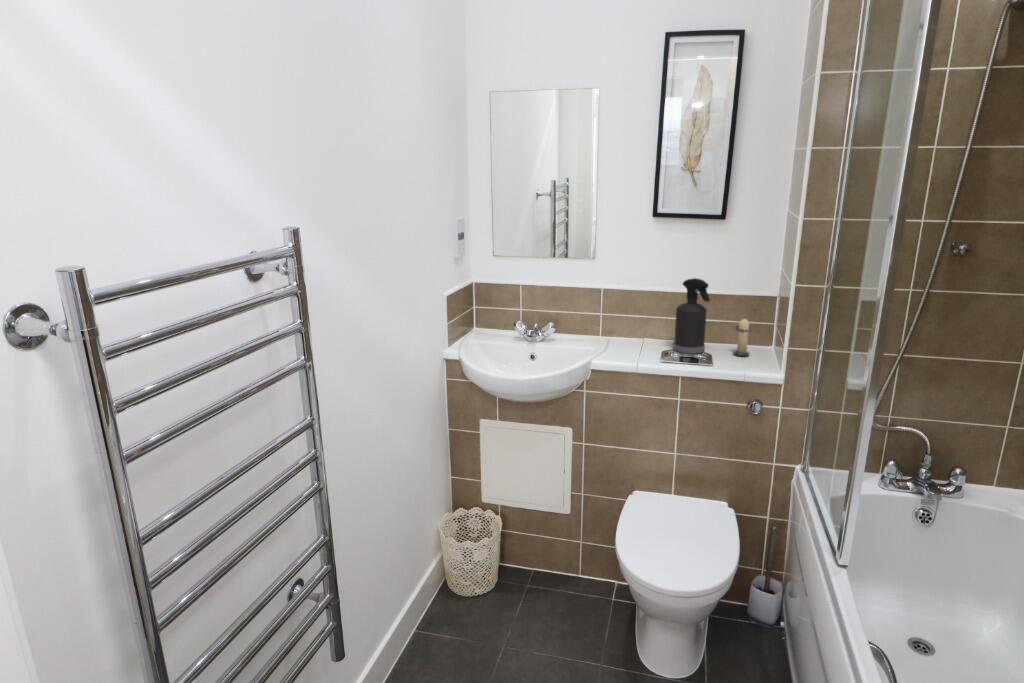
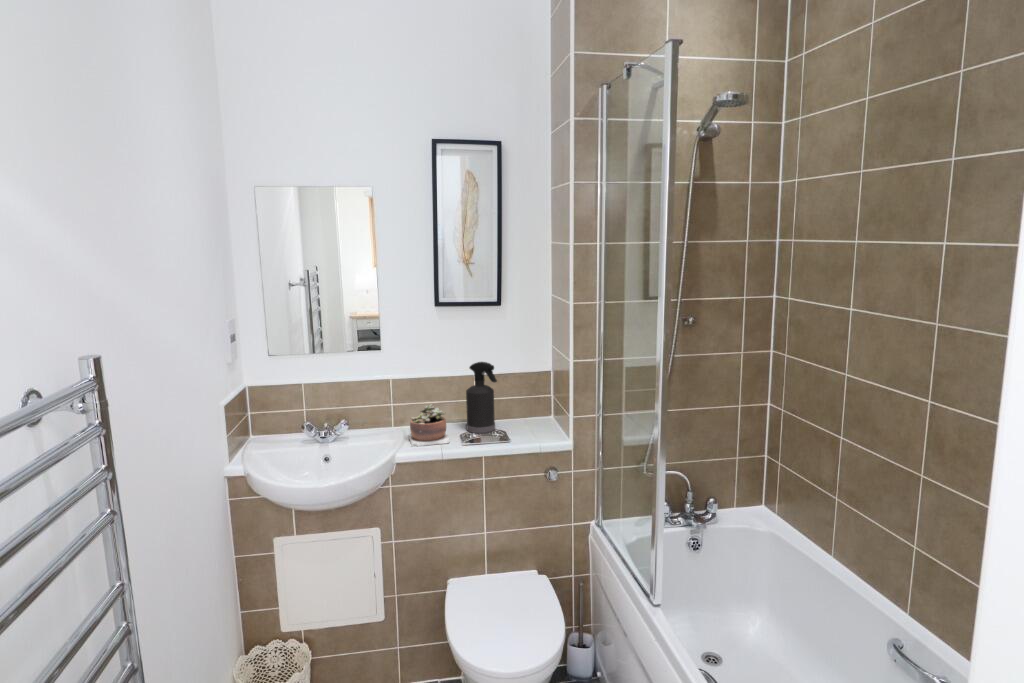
succulent plant: none [610,317,650,358] -> present [409,404,450,446]
candle: present [734,318,752,356] -> none [519,392,538,429]

